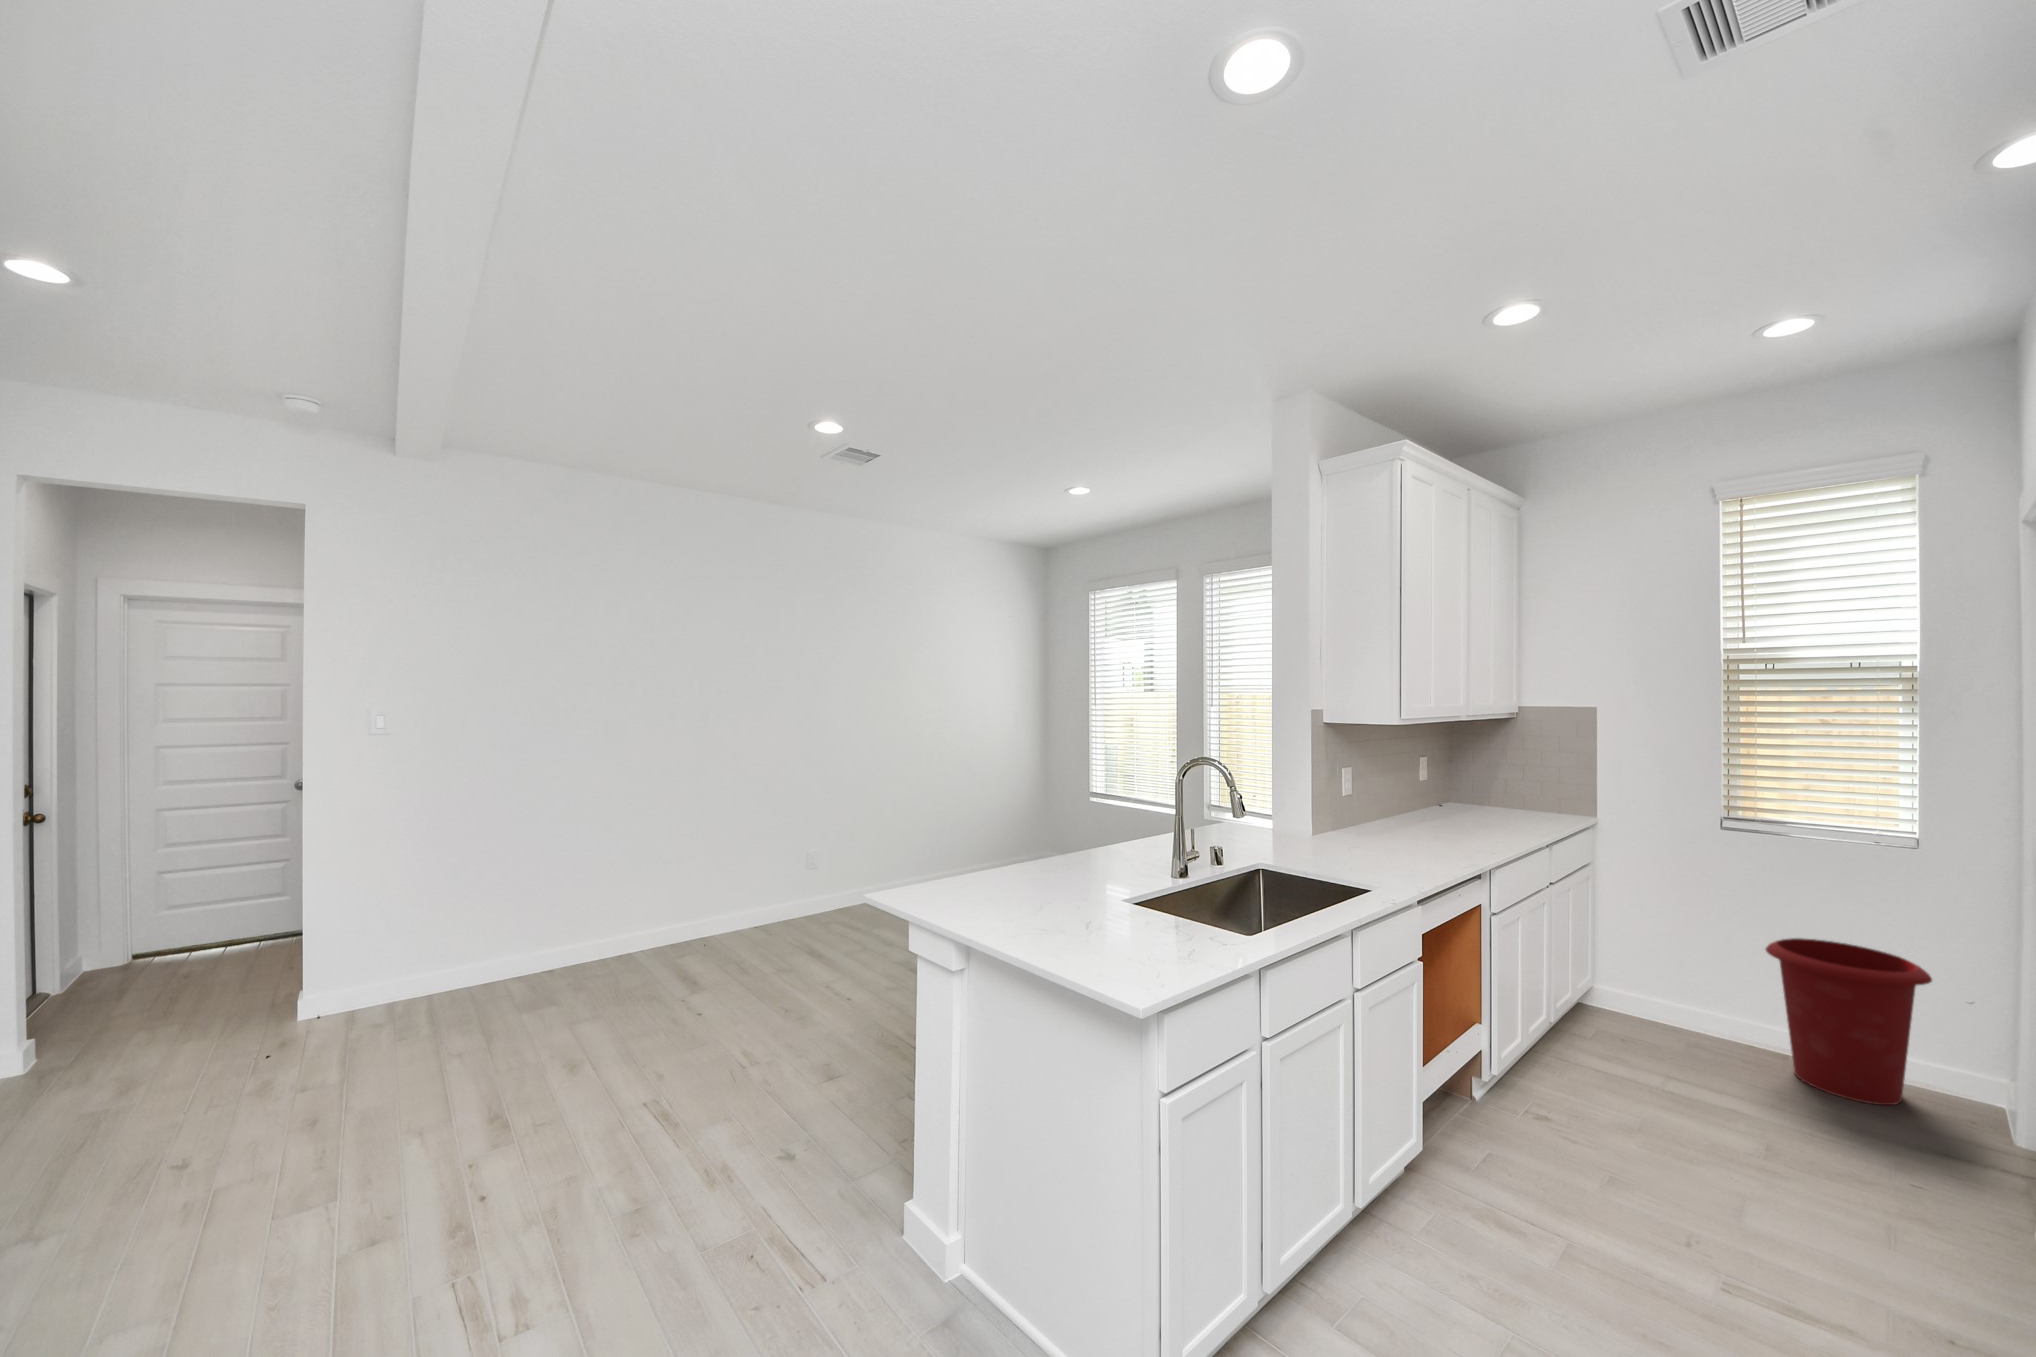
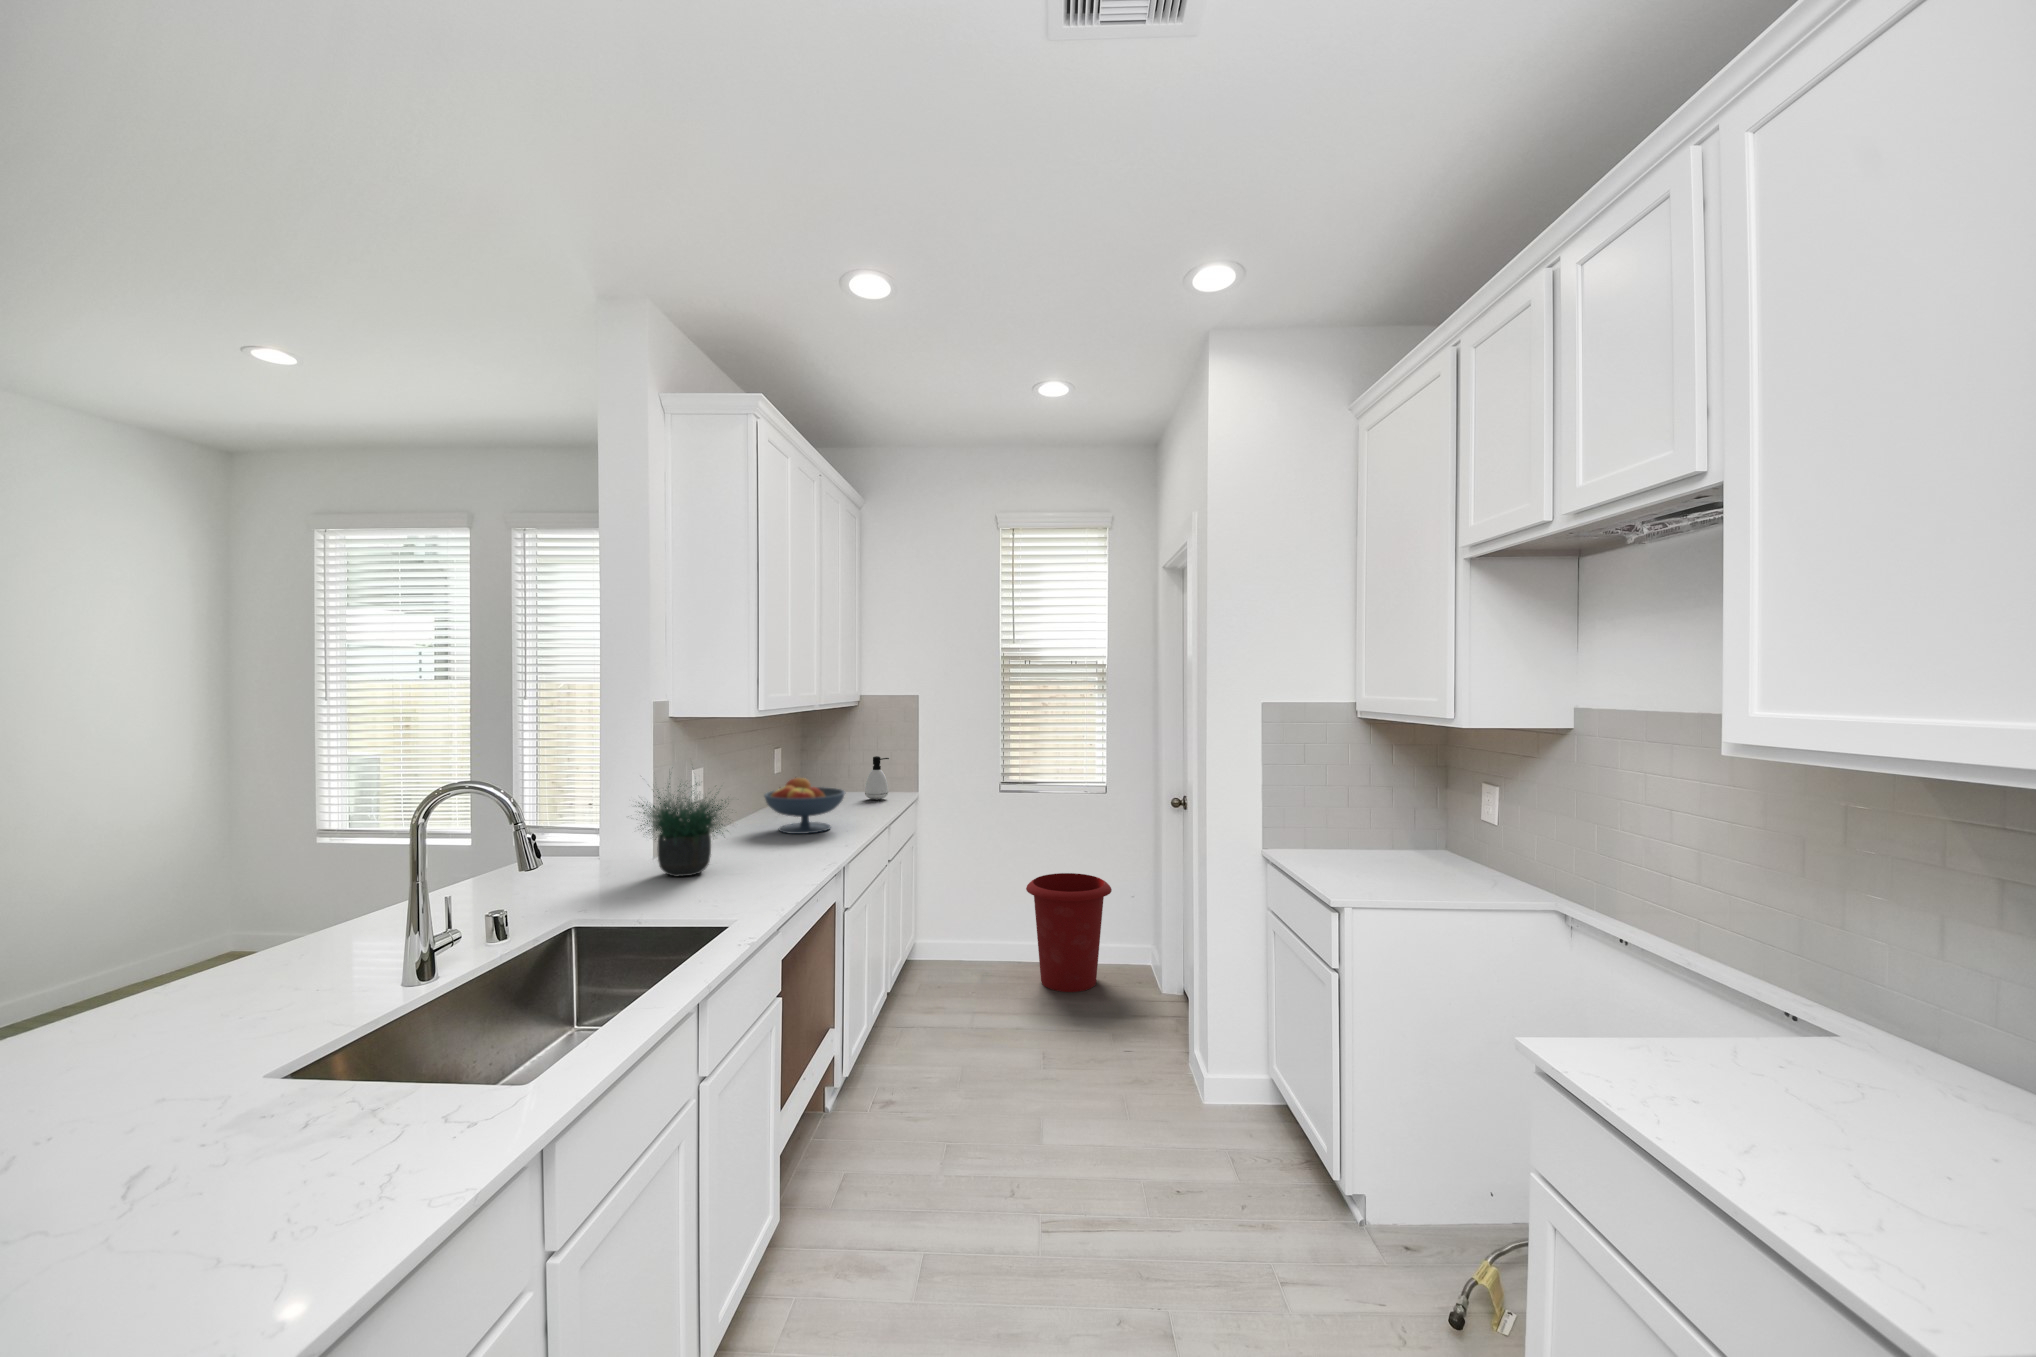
potted plant: none [1286,754,1386,855] -> present [638,783,724,877]
soap dispenser: none [1527,769,1557,815] -> present [865,756,889,799]
fruit bowl: none [1410,781,1498,837] -> present [764,778,845,834]

